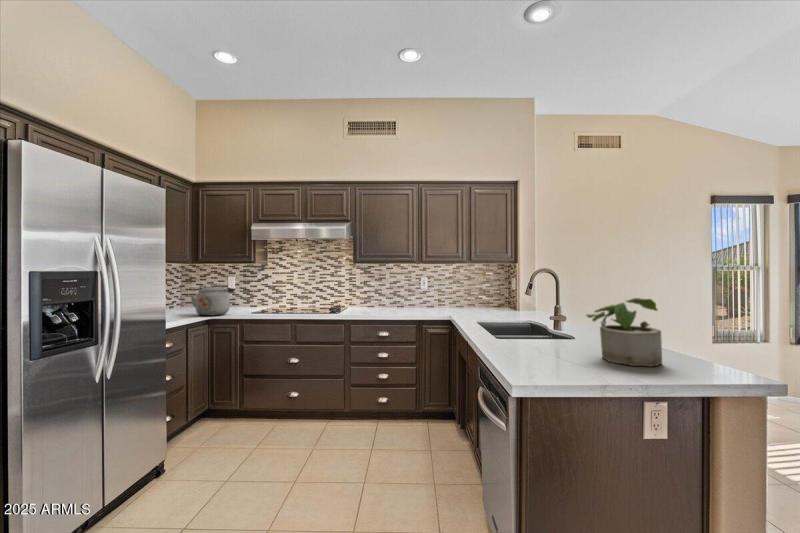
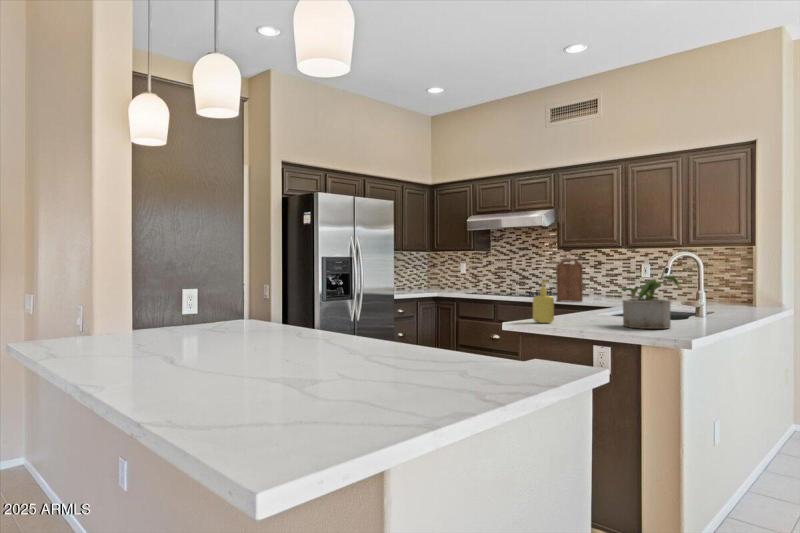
cutting board: none [374,274,398,318] -> present [556,259,583,302]
kettle: present [191,285,234,316] -> none [423,269,454,294]
soap dispenser: none [525,311,550,375] -> present [533,280,554,323]

